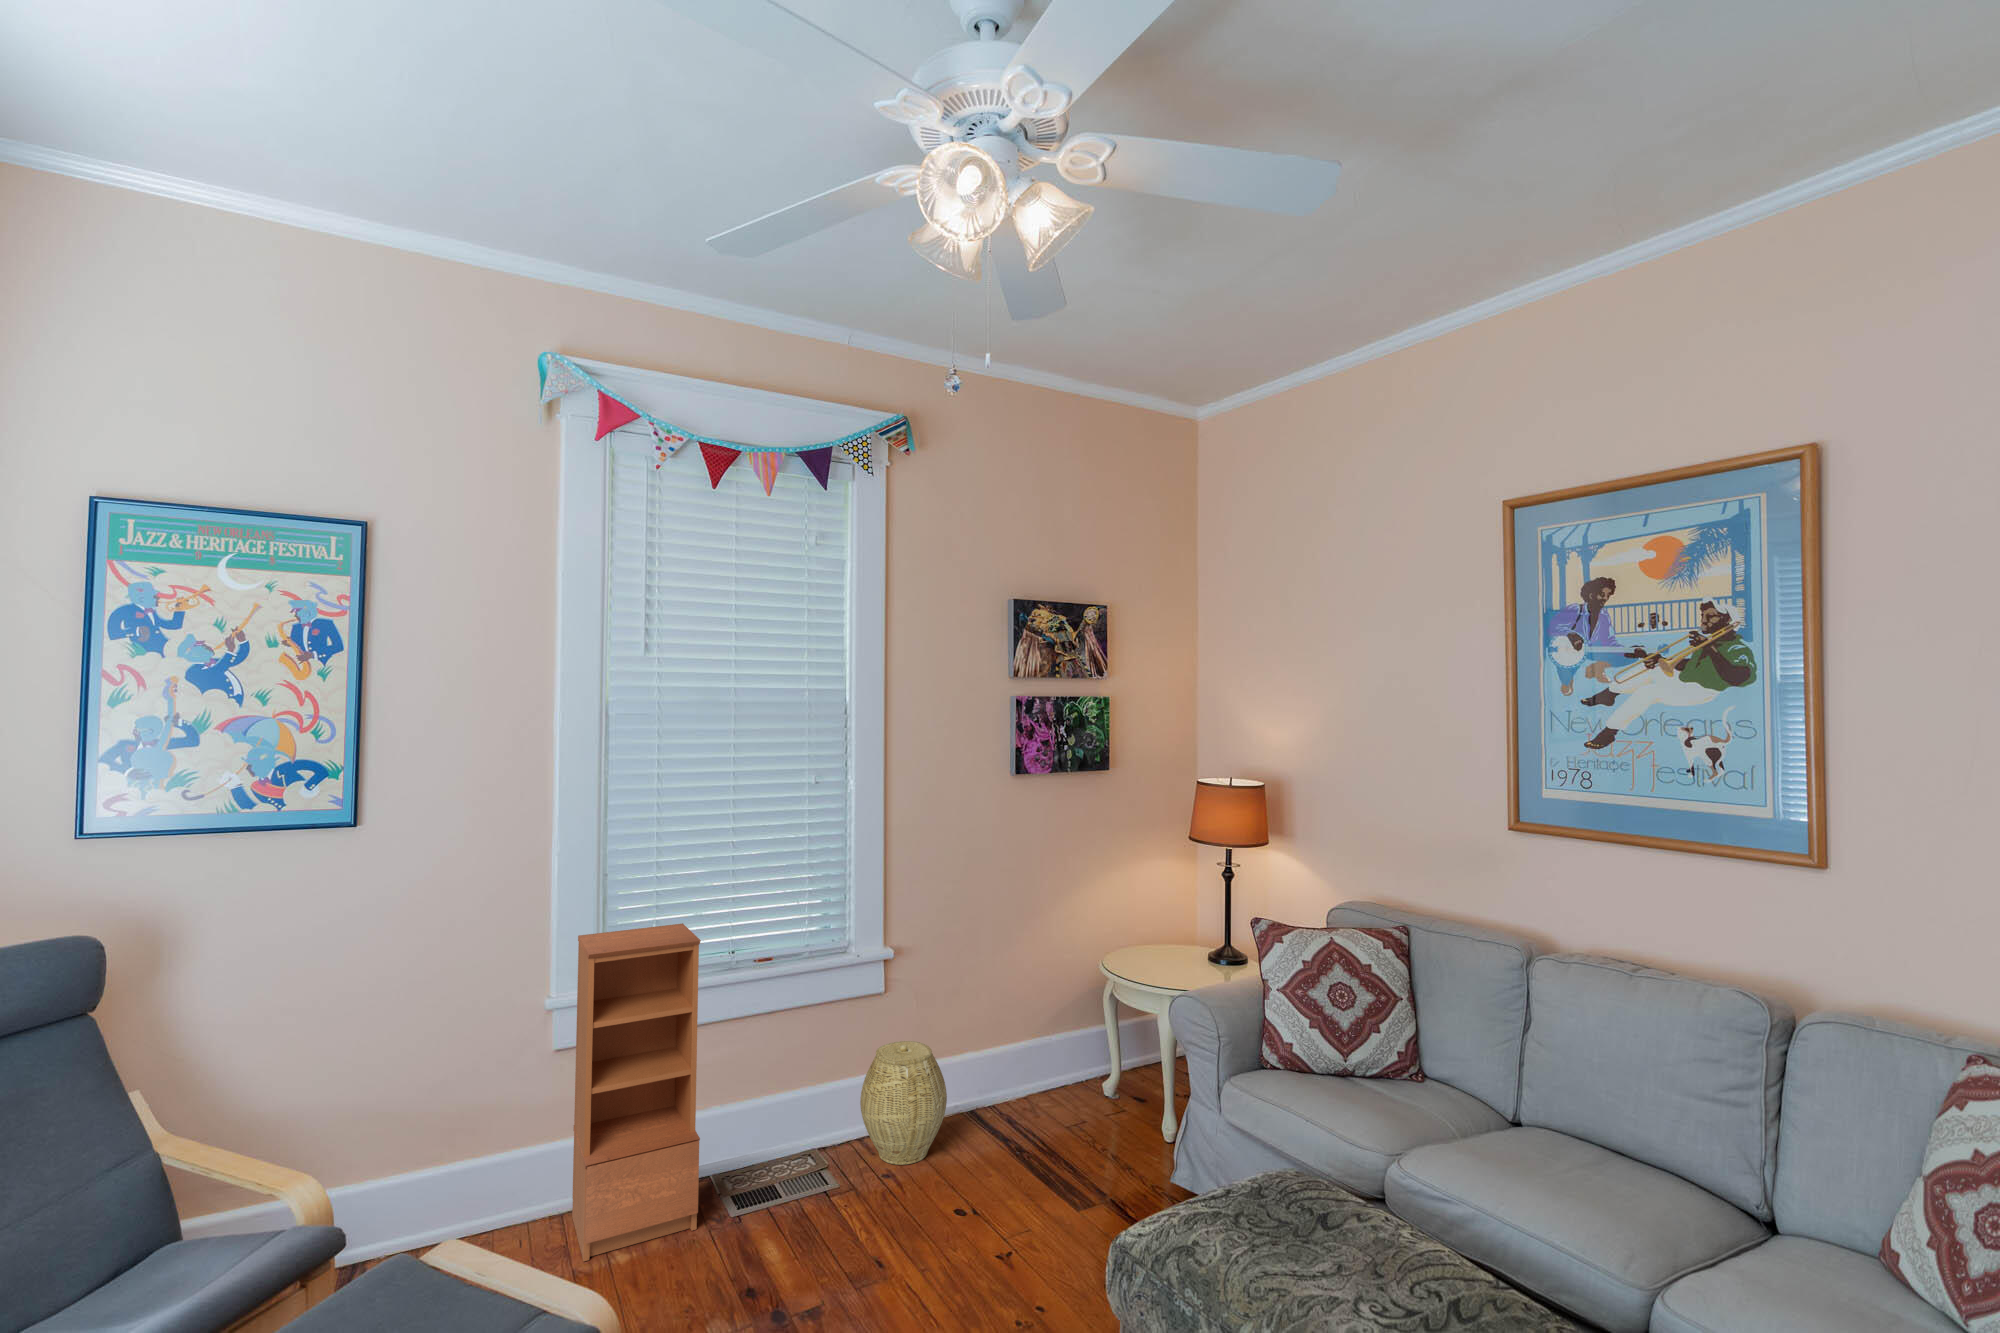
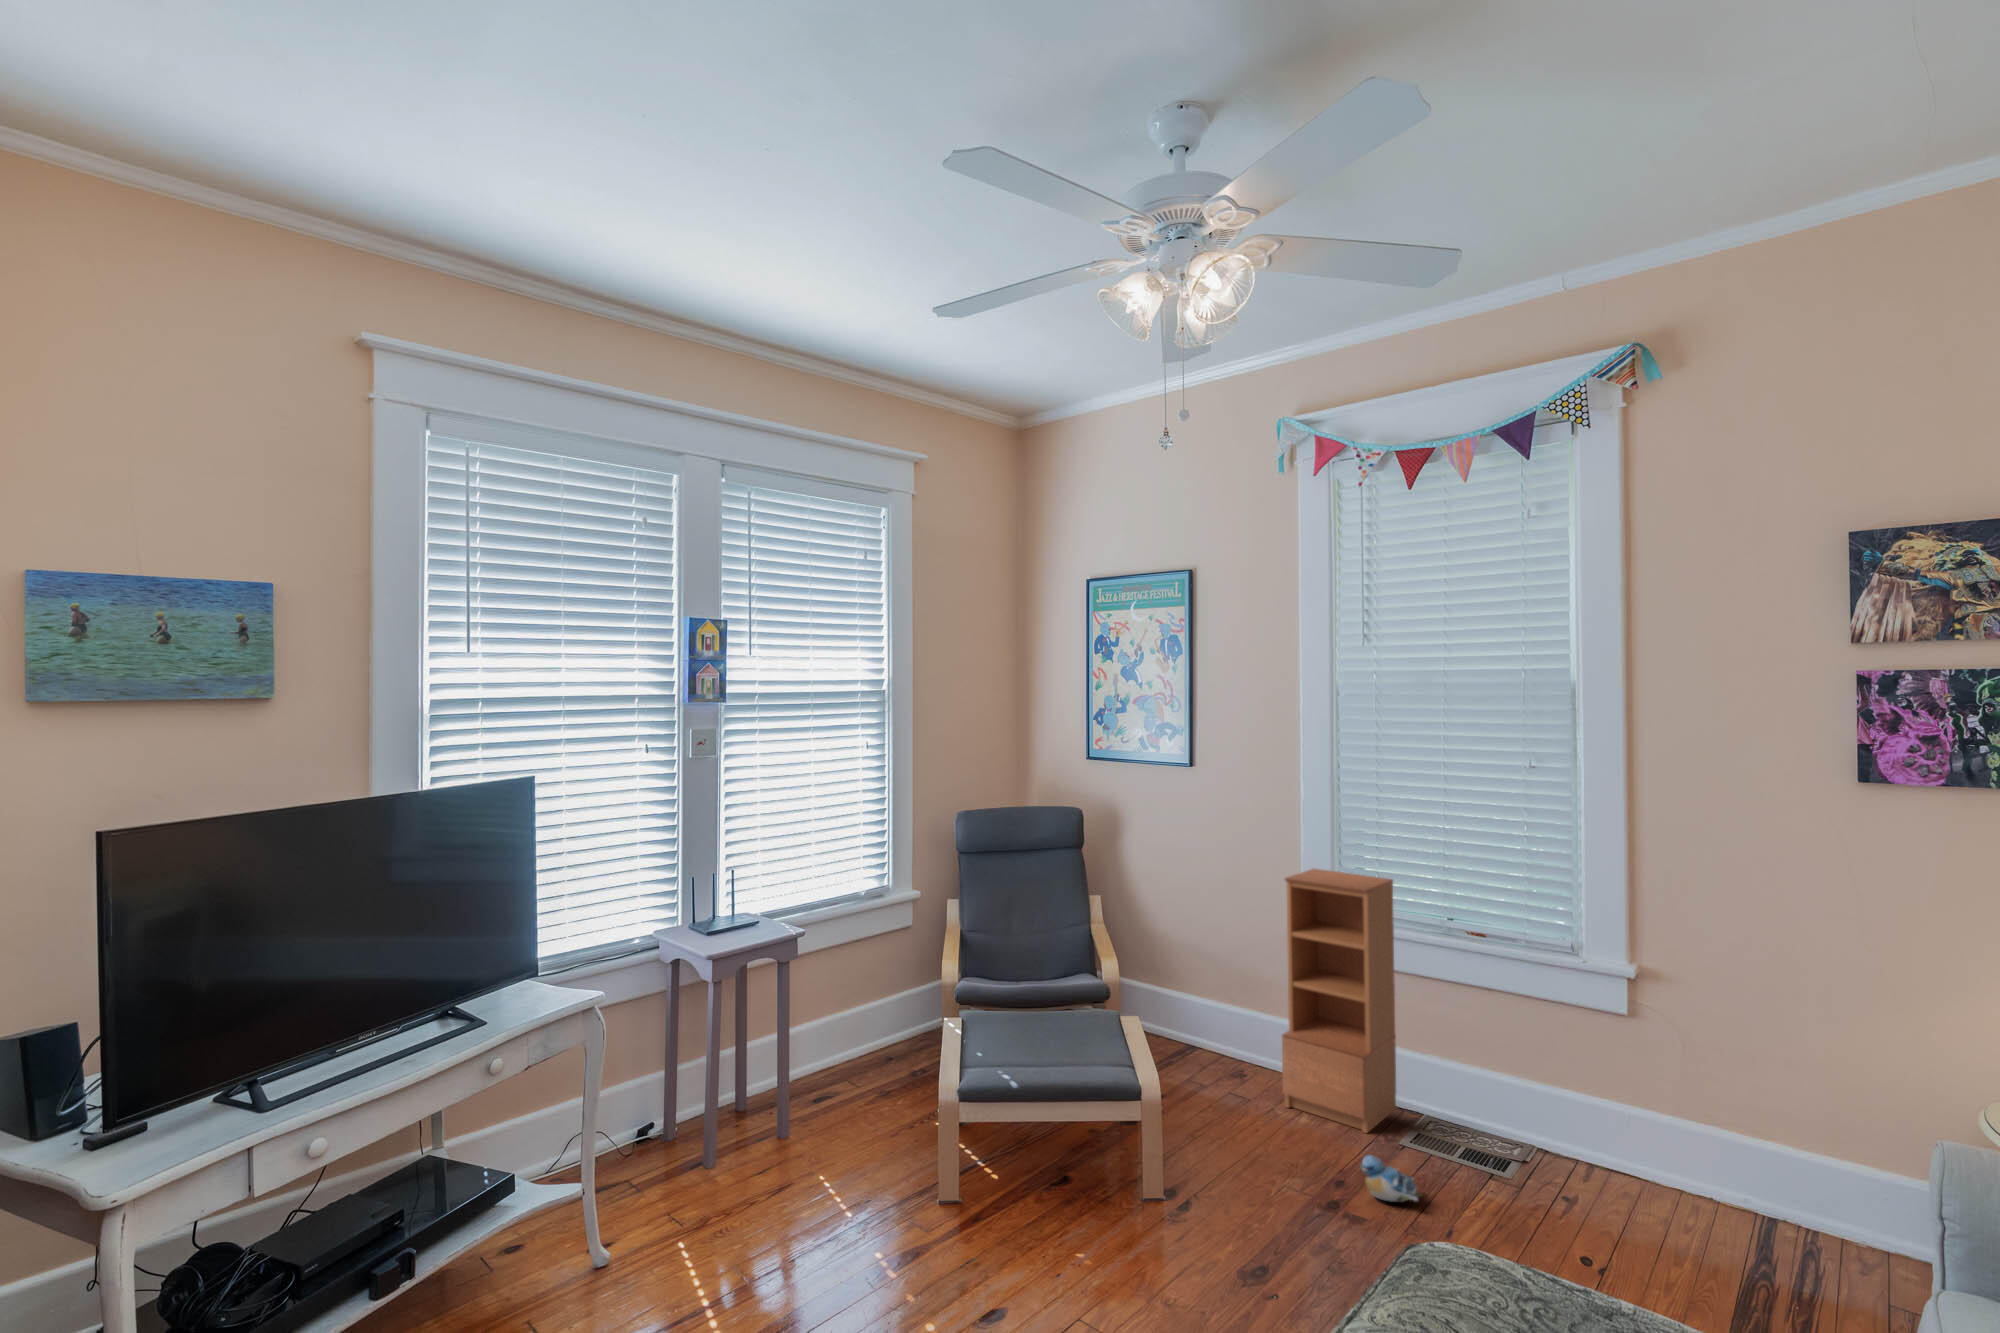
woven basket: present [860,1041,947,1165] -> none [1558,1069,1674,1212]
plush toy: none [793,1232,848,1278] -> present [1360,1155,1423,1202]

